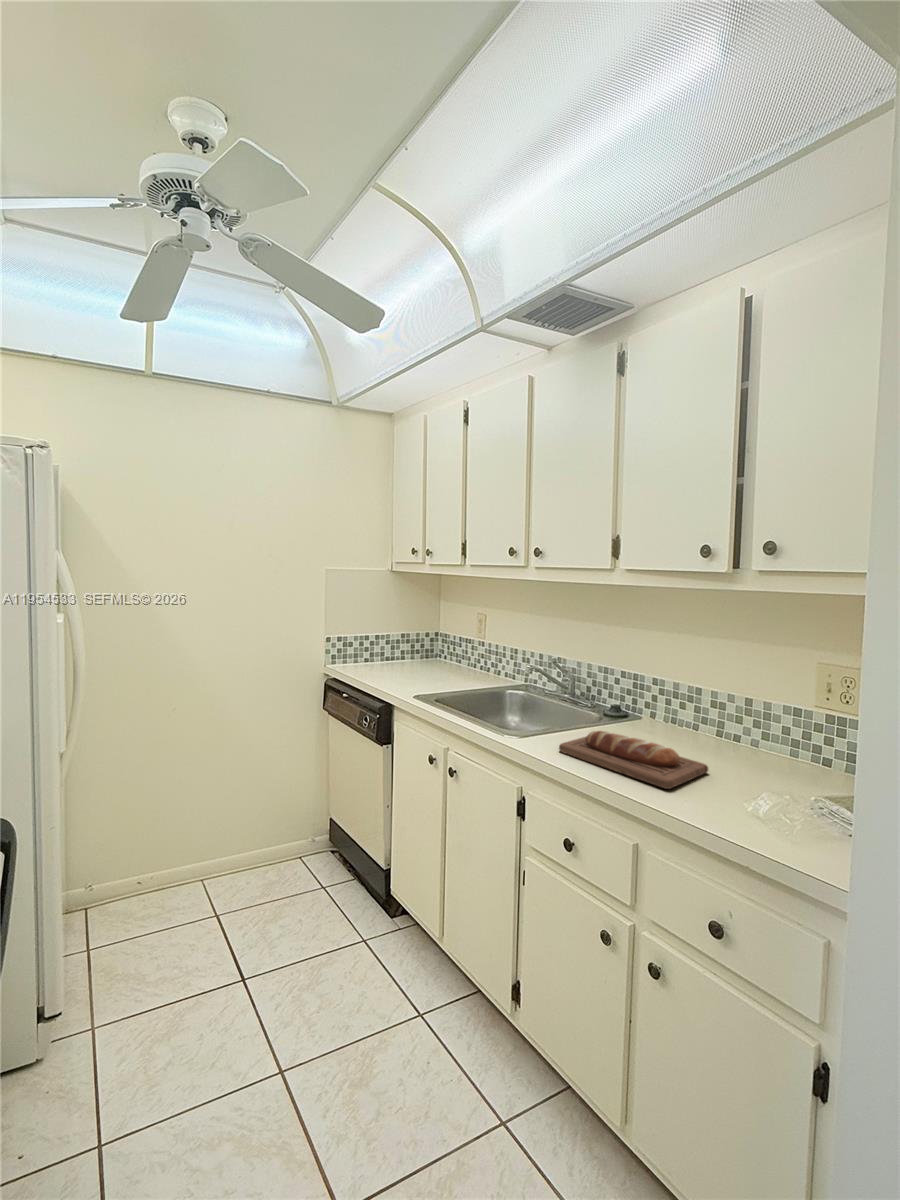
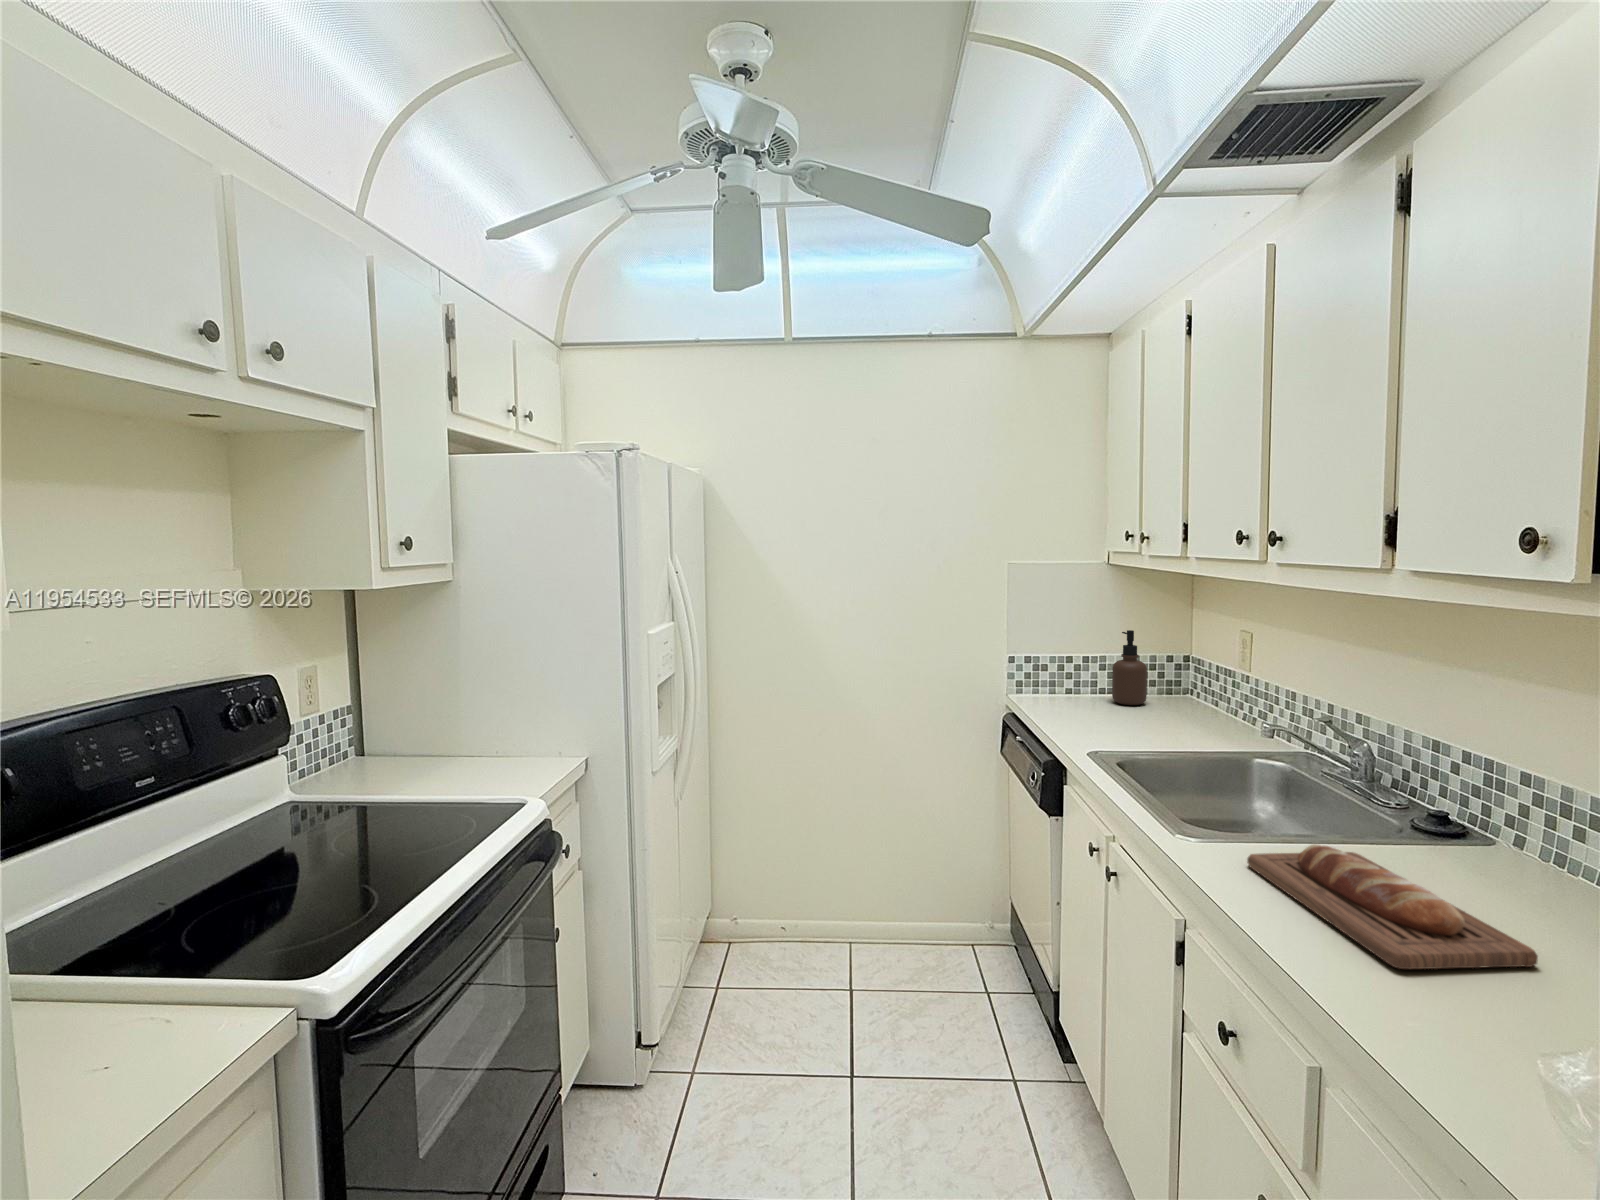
soap dispenser: none [400,616,422,666] -> present [1112,630,1147,705]

